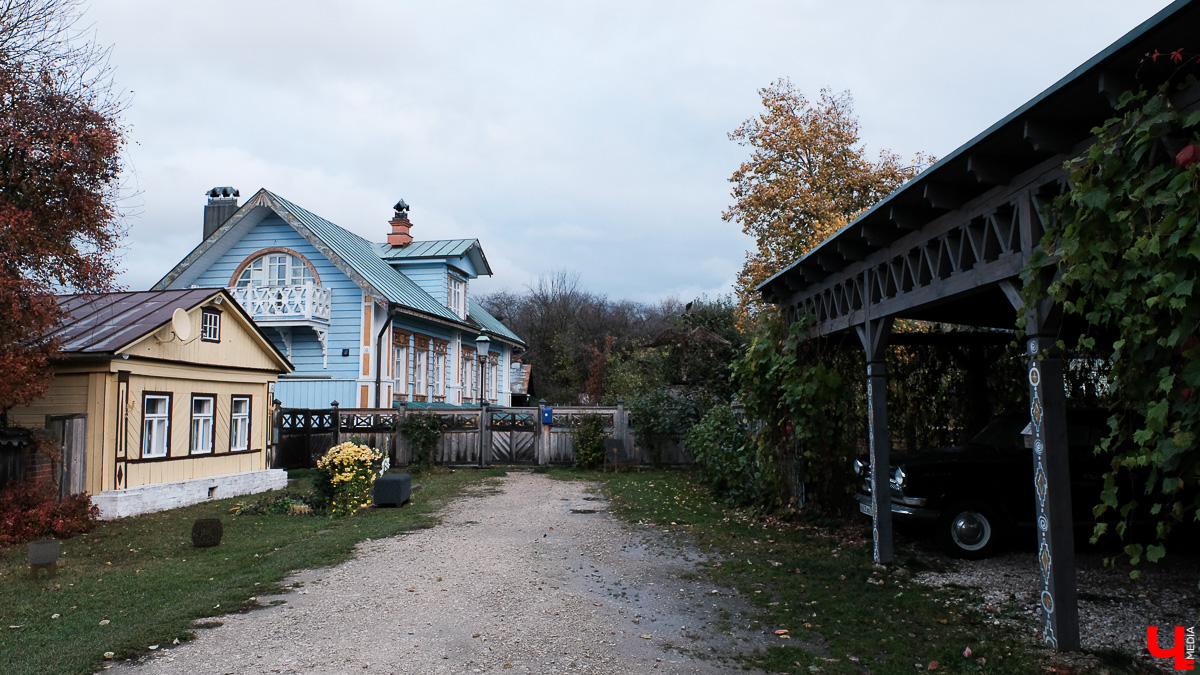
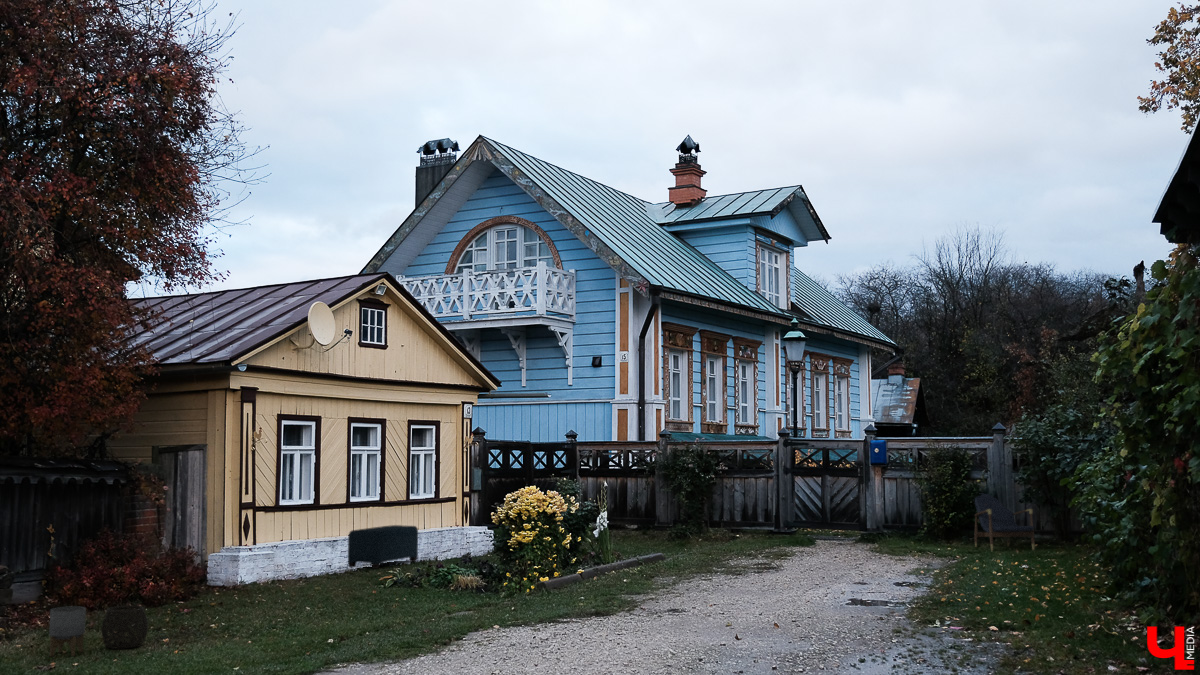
bench: present [374,474,411,508] -> present [348,525,418,569]
woven basket: present [191,518,223,547] -> present [101,606,148,649]

